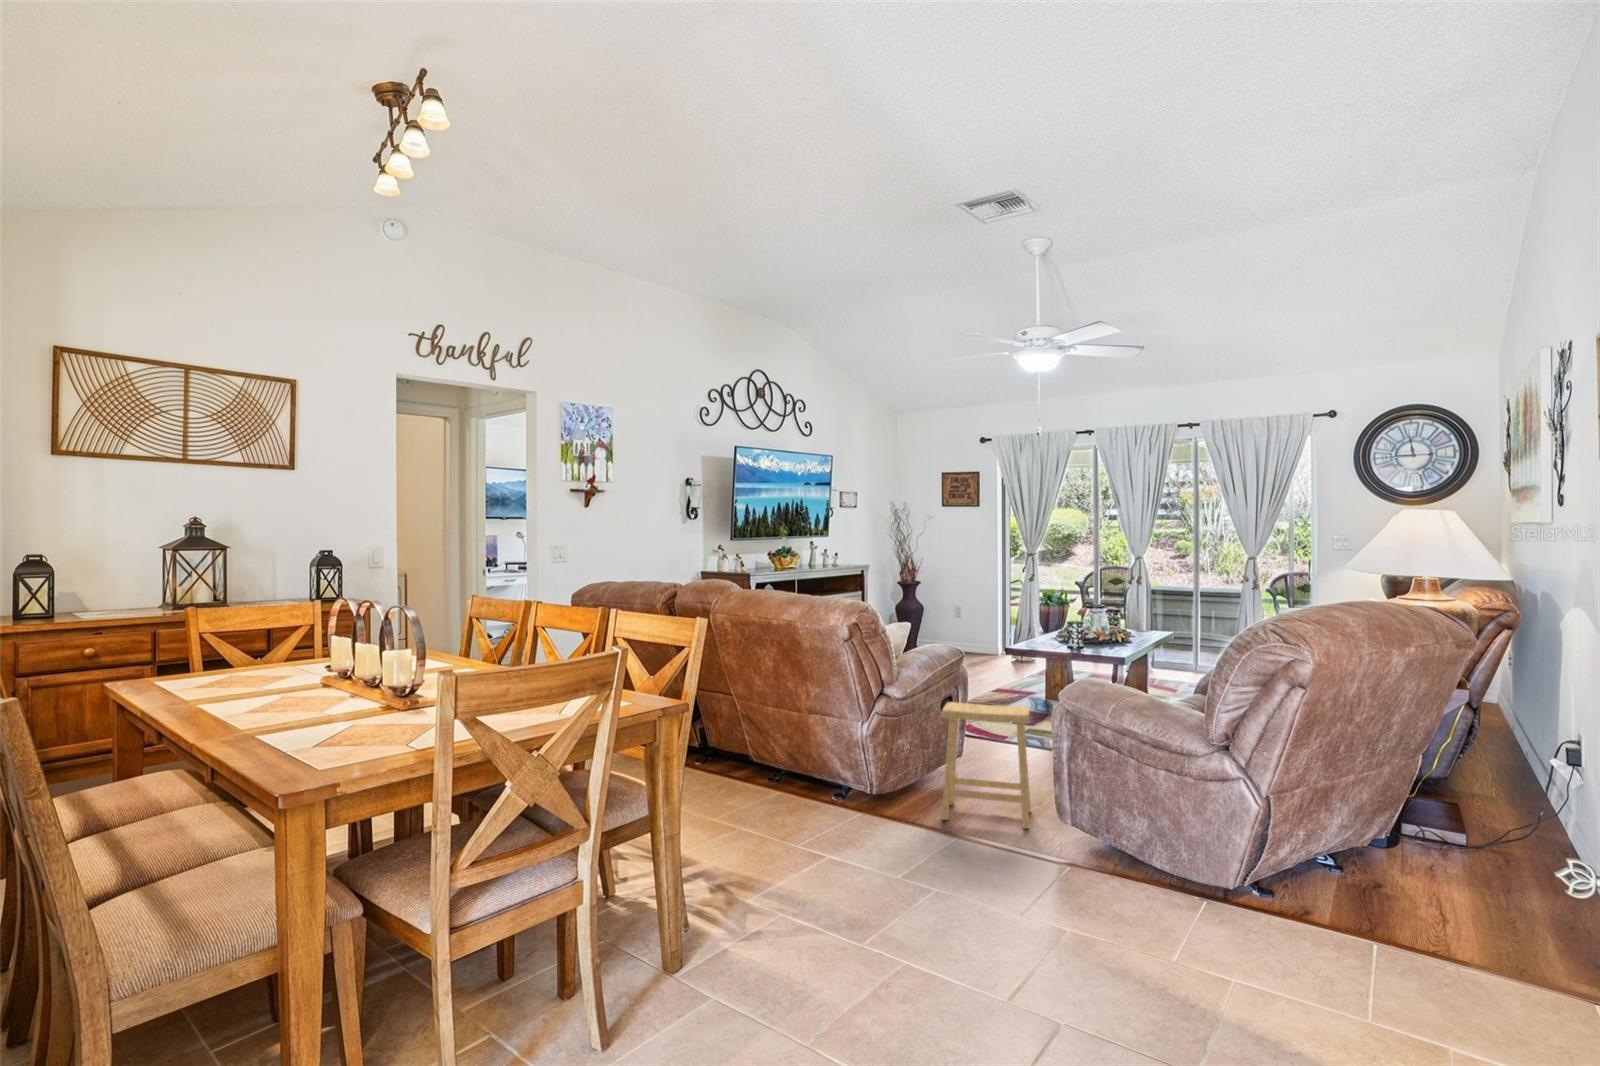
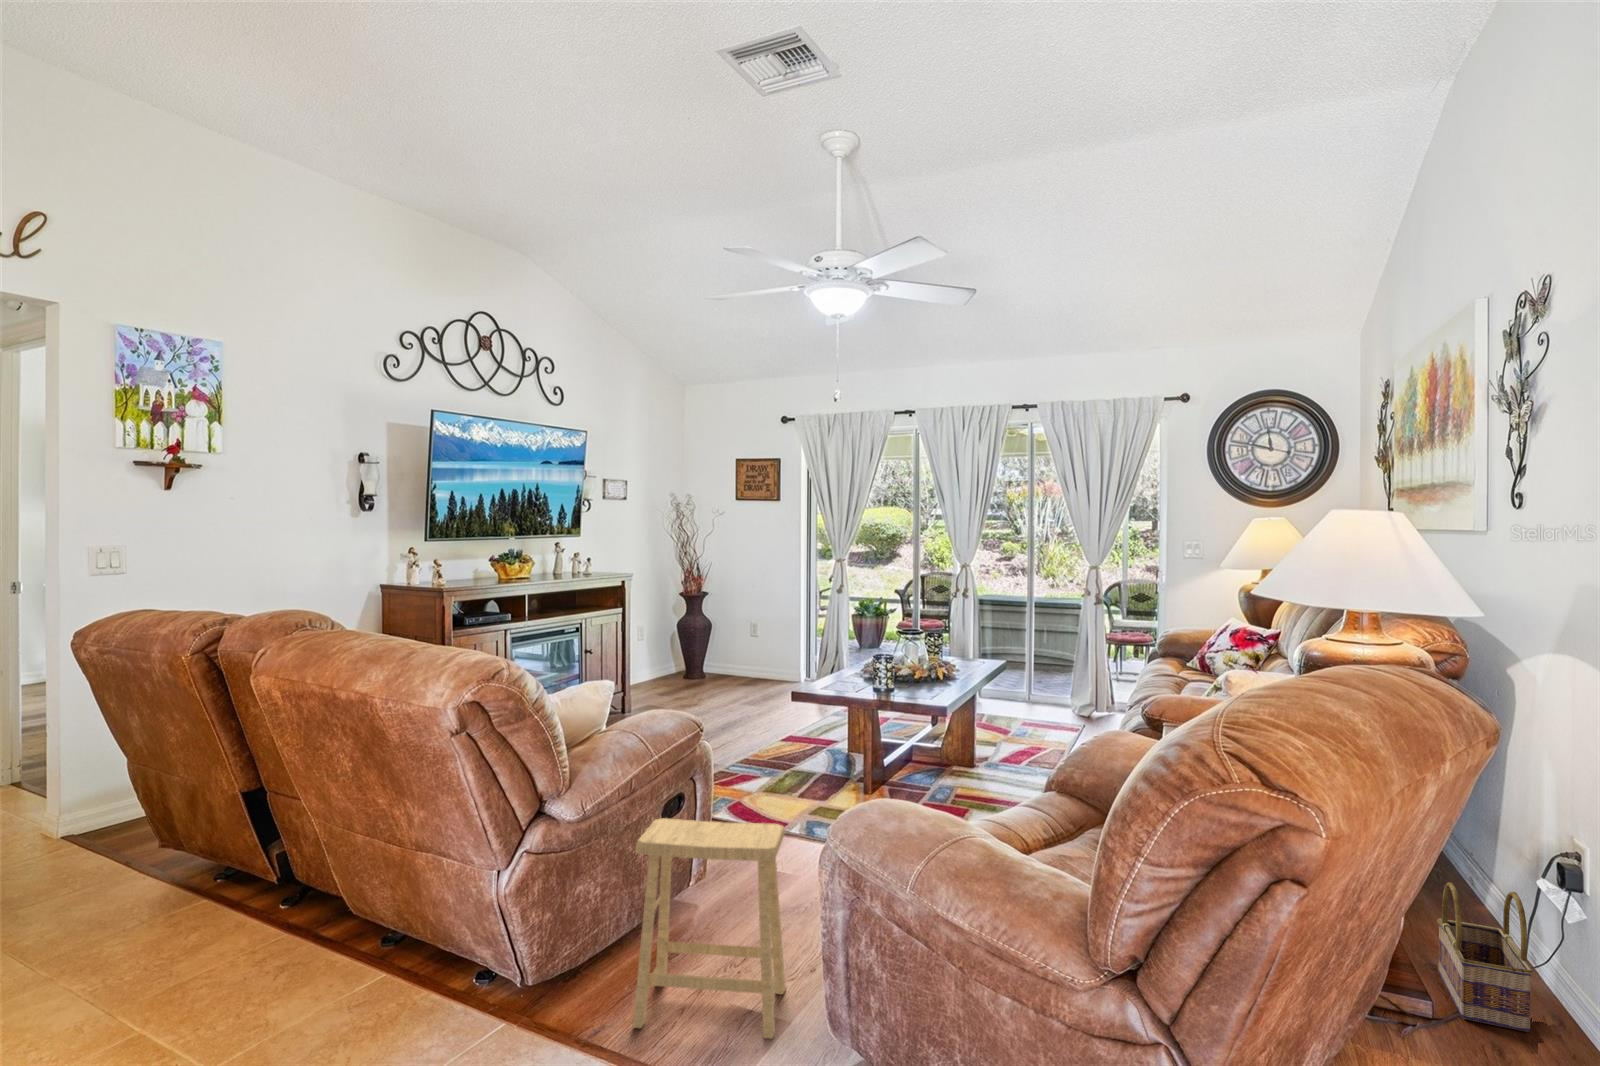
basket: none [1502,762,1561,857] -> present [1437,882,1533,1032]

